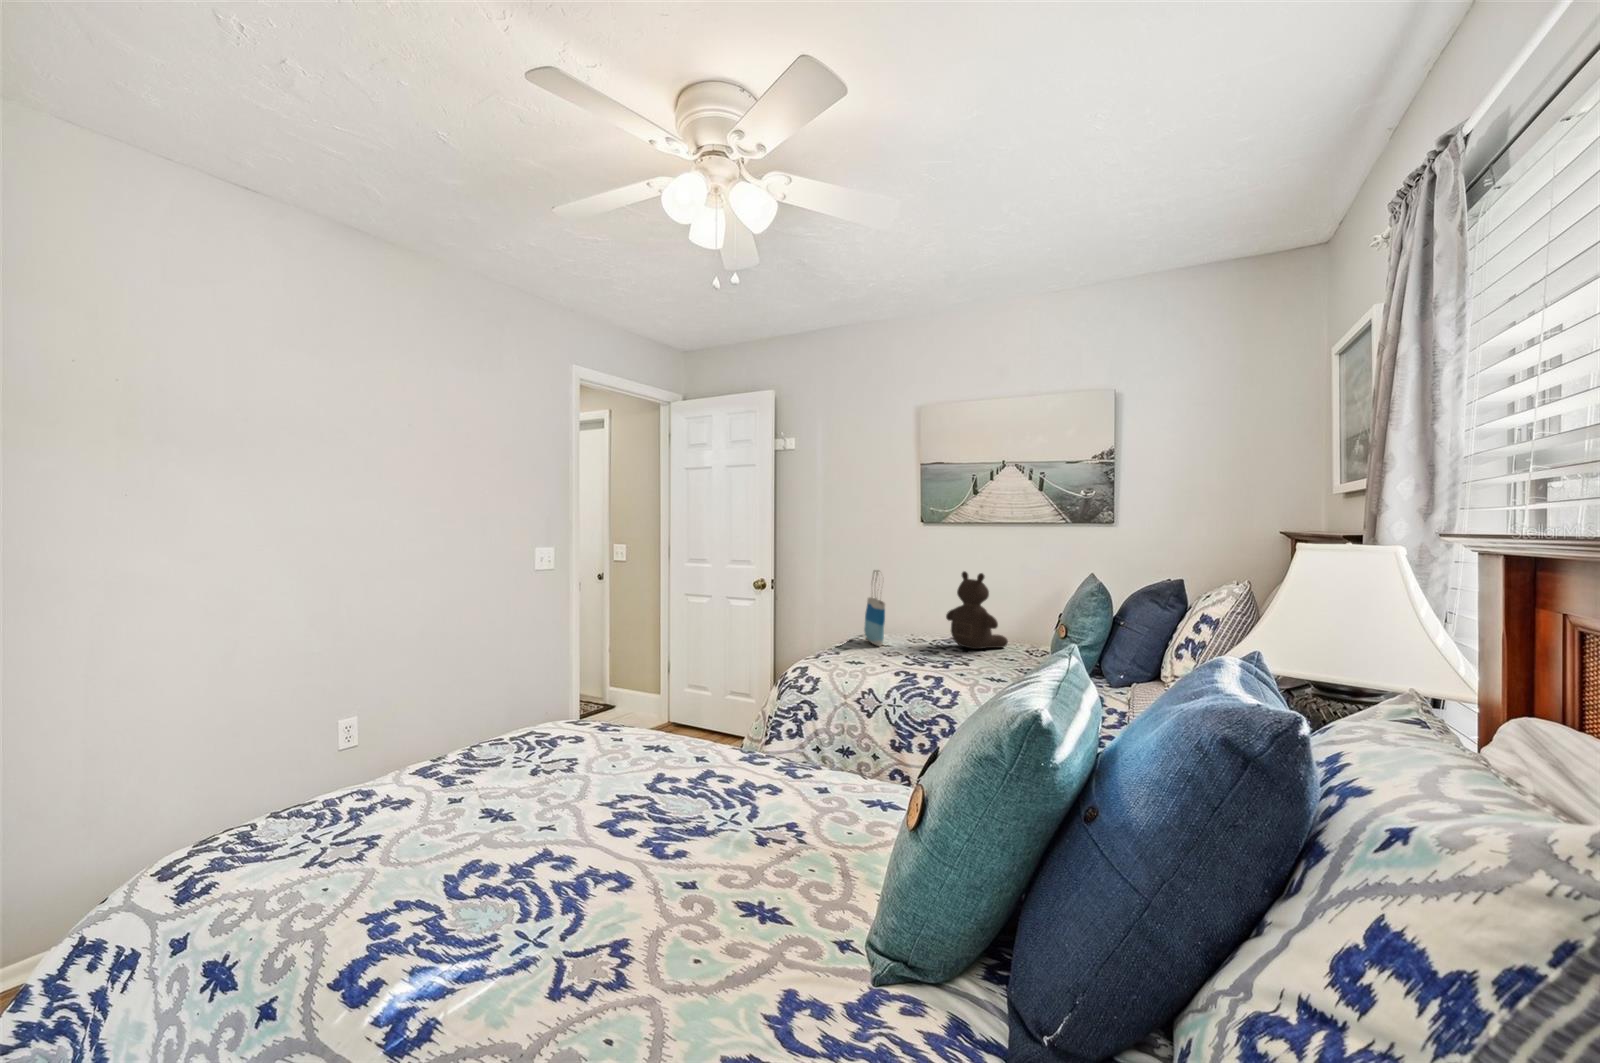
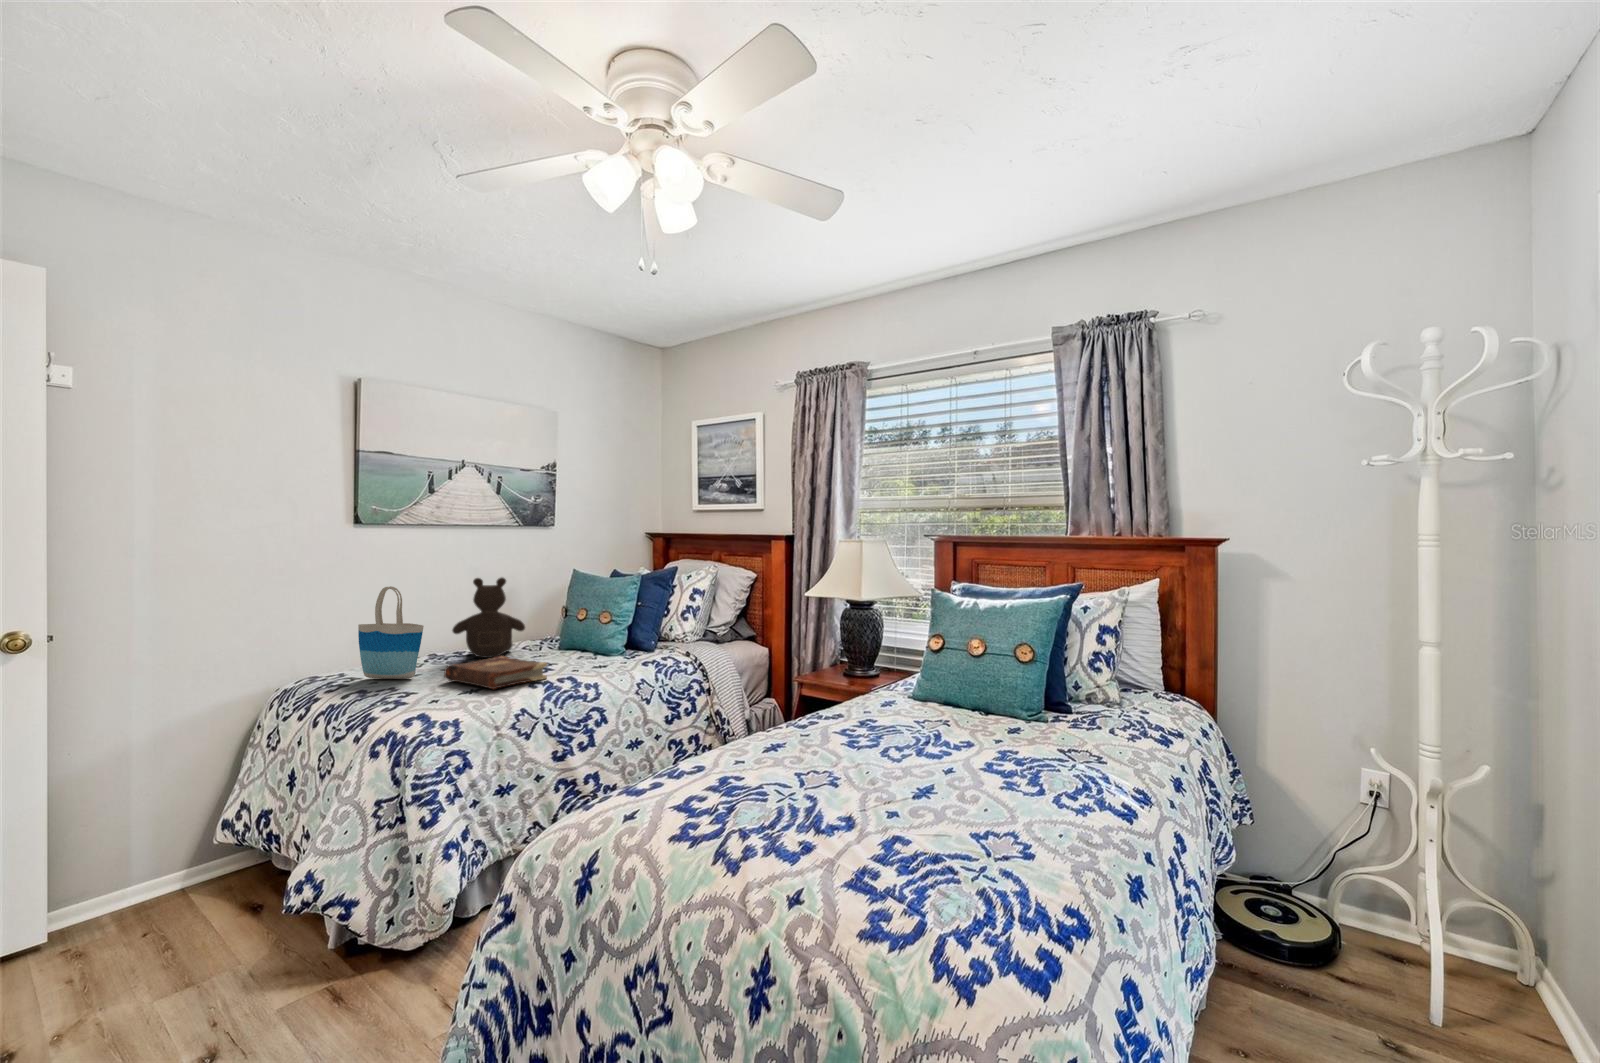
book: none [865,640,934,672] -> present [444,656,547,689]

